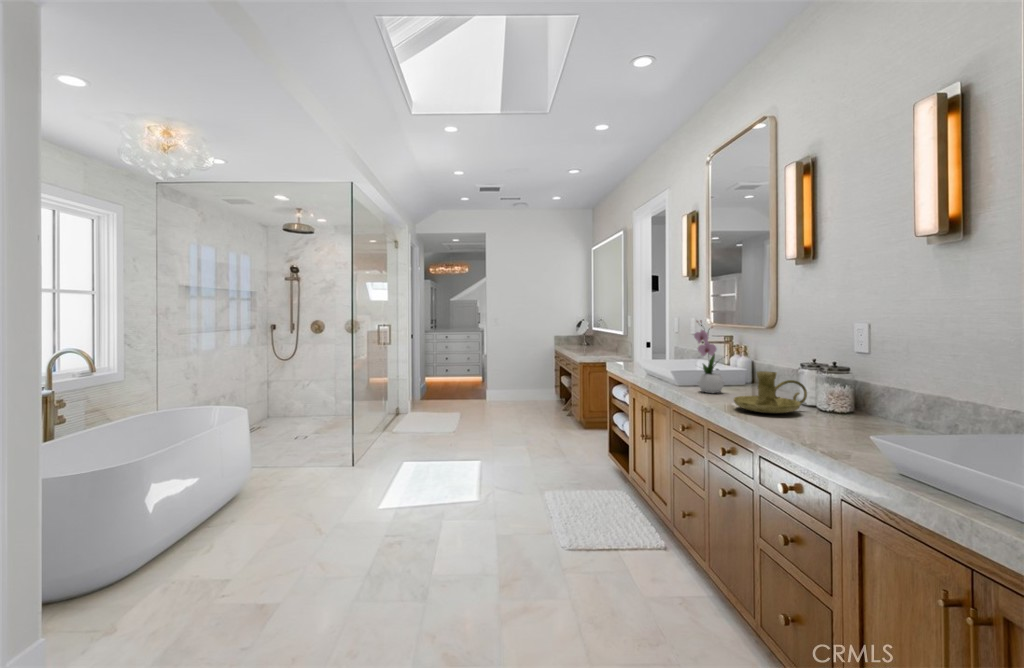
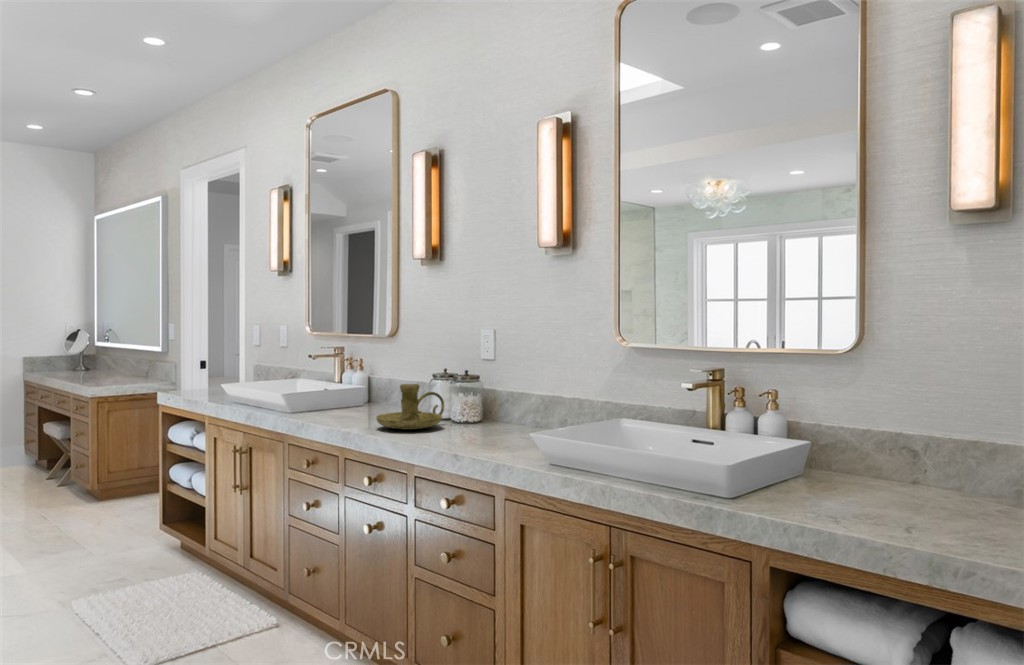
flower arrangement: present [694,321,724,393] -> none [316,327,355,416]

